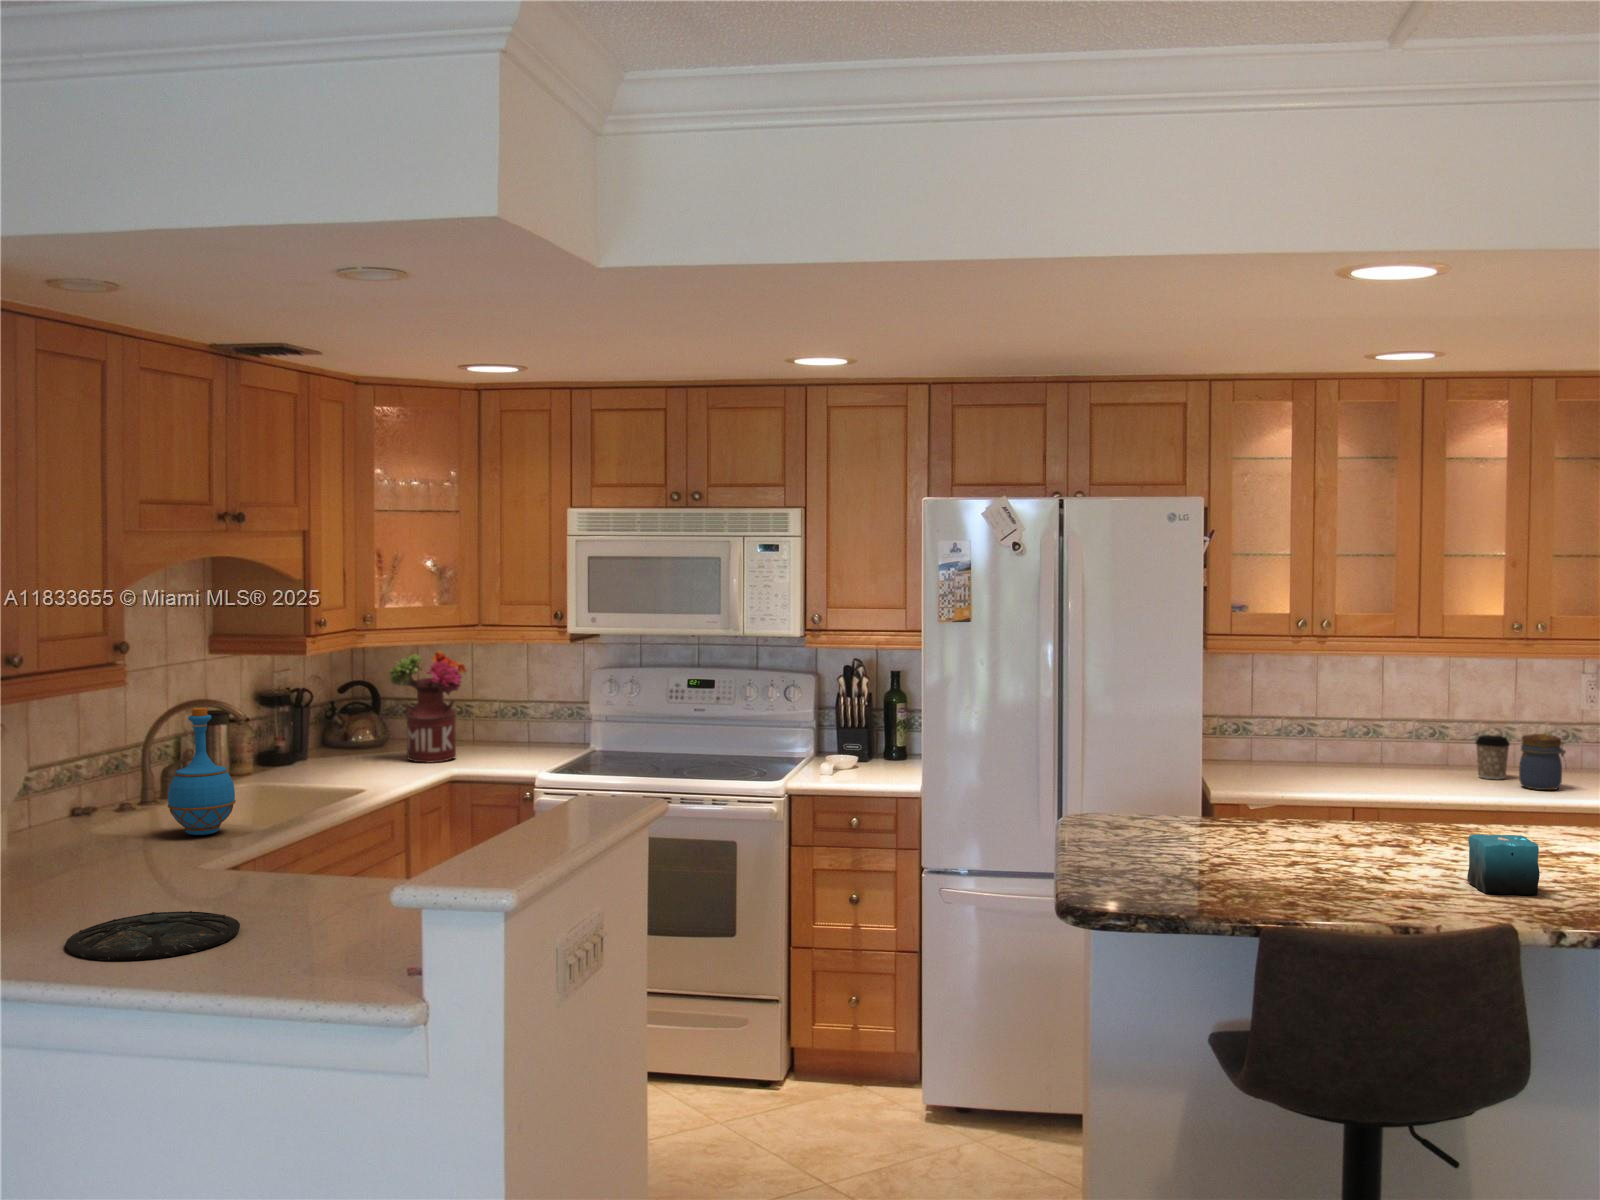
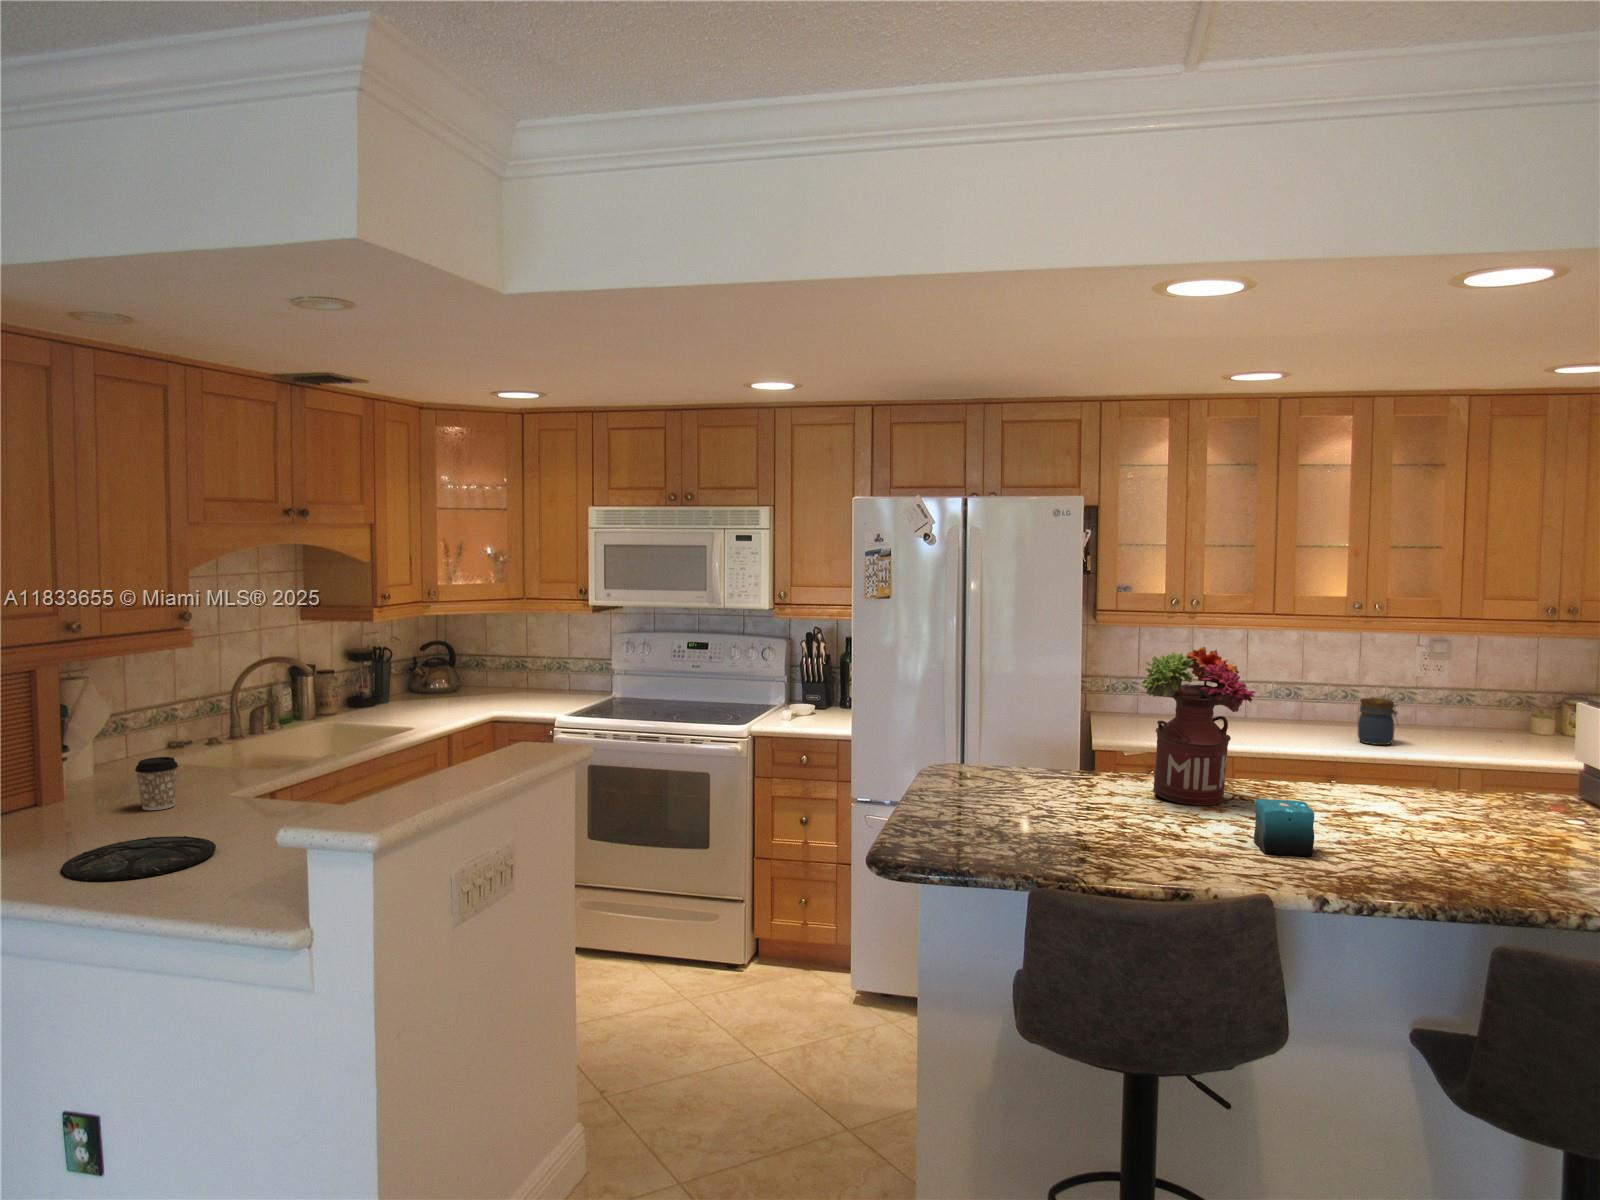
flower arrangement: present [390,651,467,763] -> present [1141,647,1255,805]
bottle: present [167,708,236,835] -> none [231,665,287,766]
coffee cup: present [1476,735,1510,779] -> present [135,757,178,810]

